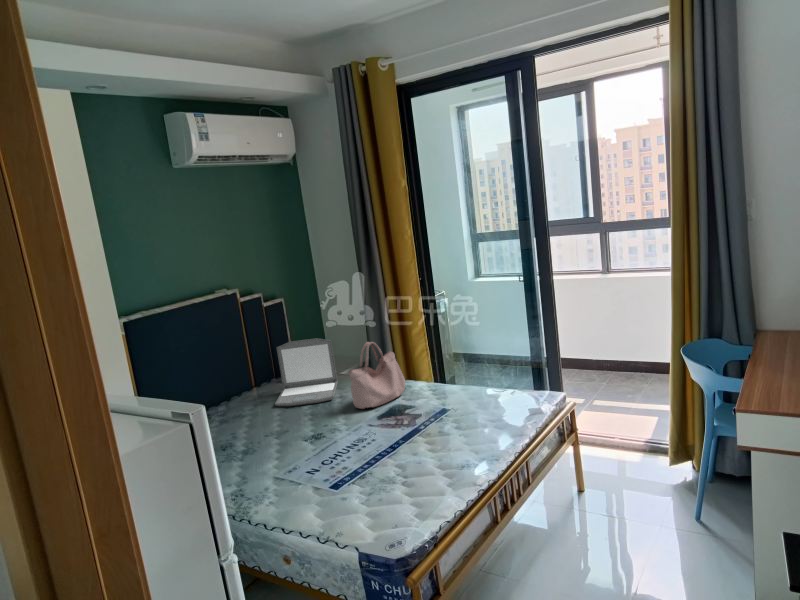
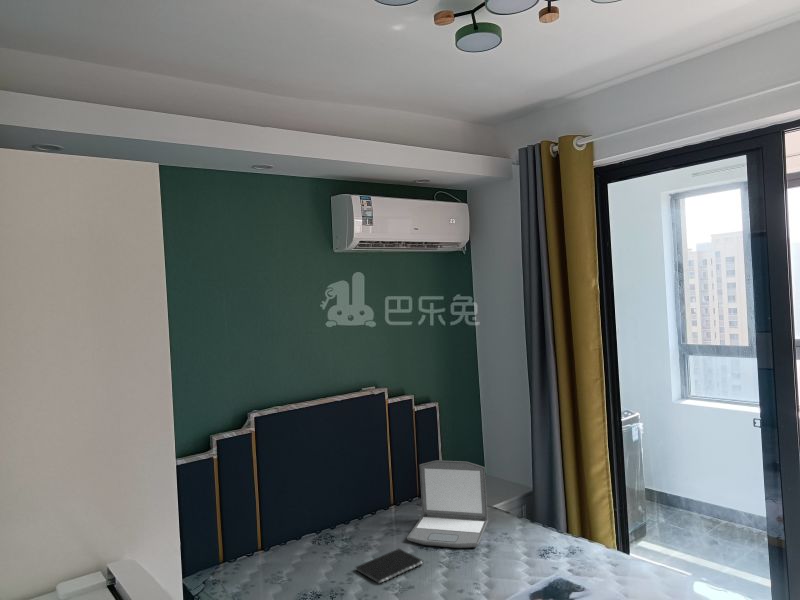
handbag: present [349,342,405,409] -> none [498,483,575,575]
notebook: none [238,411,293,435] -> present [356,549,423,584]

